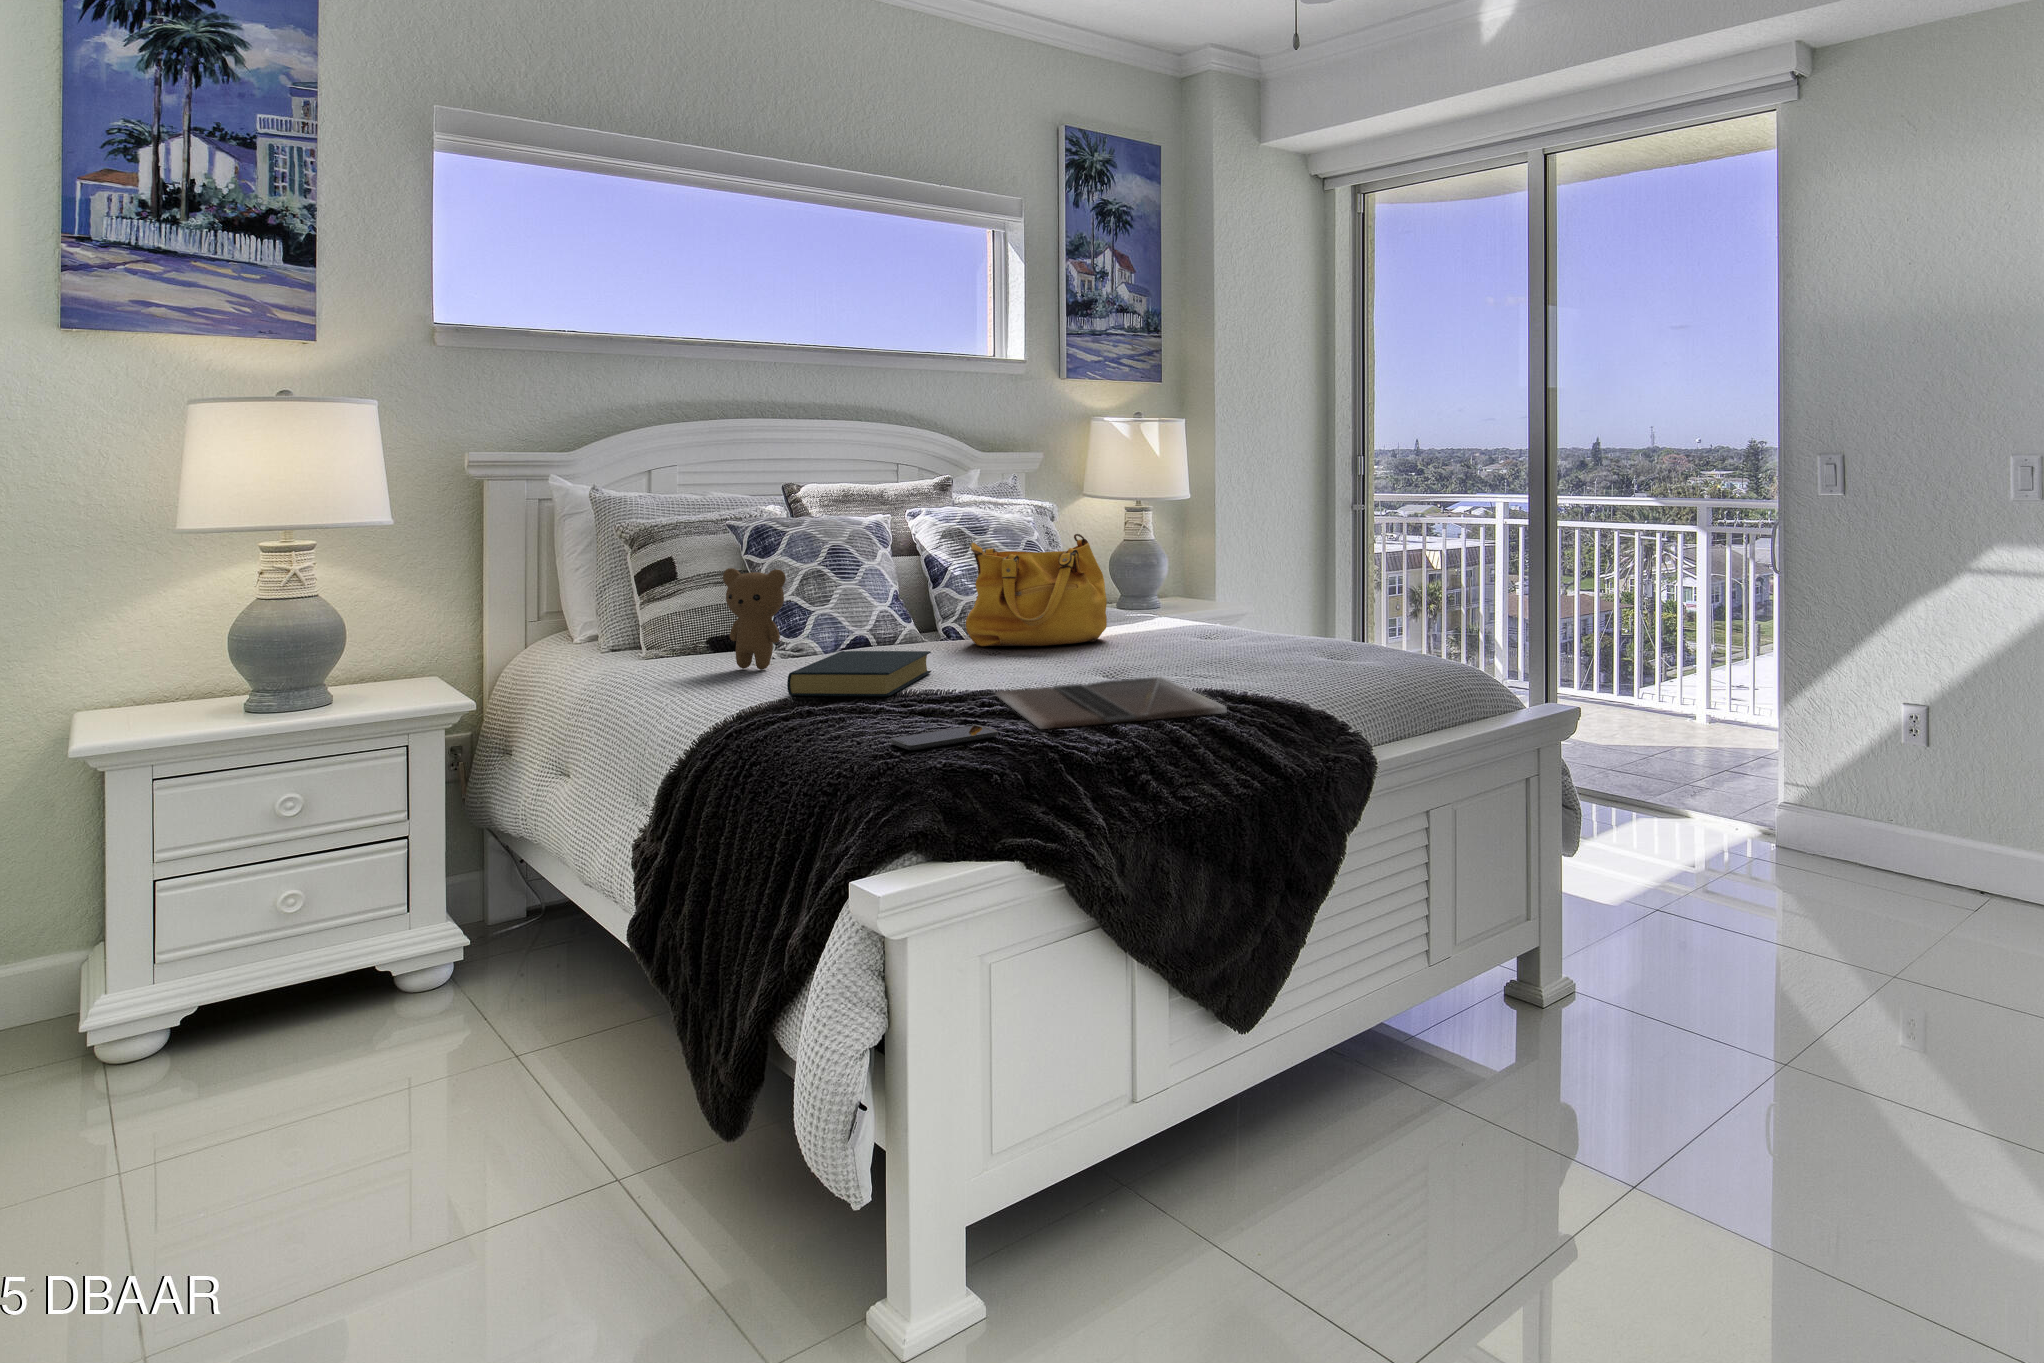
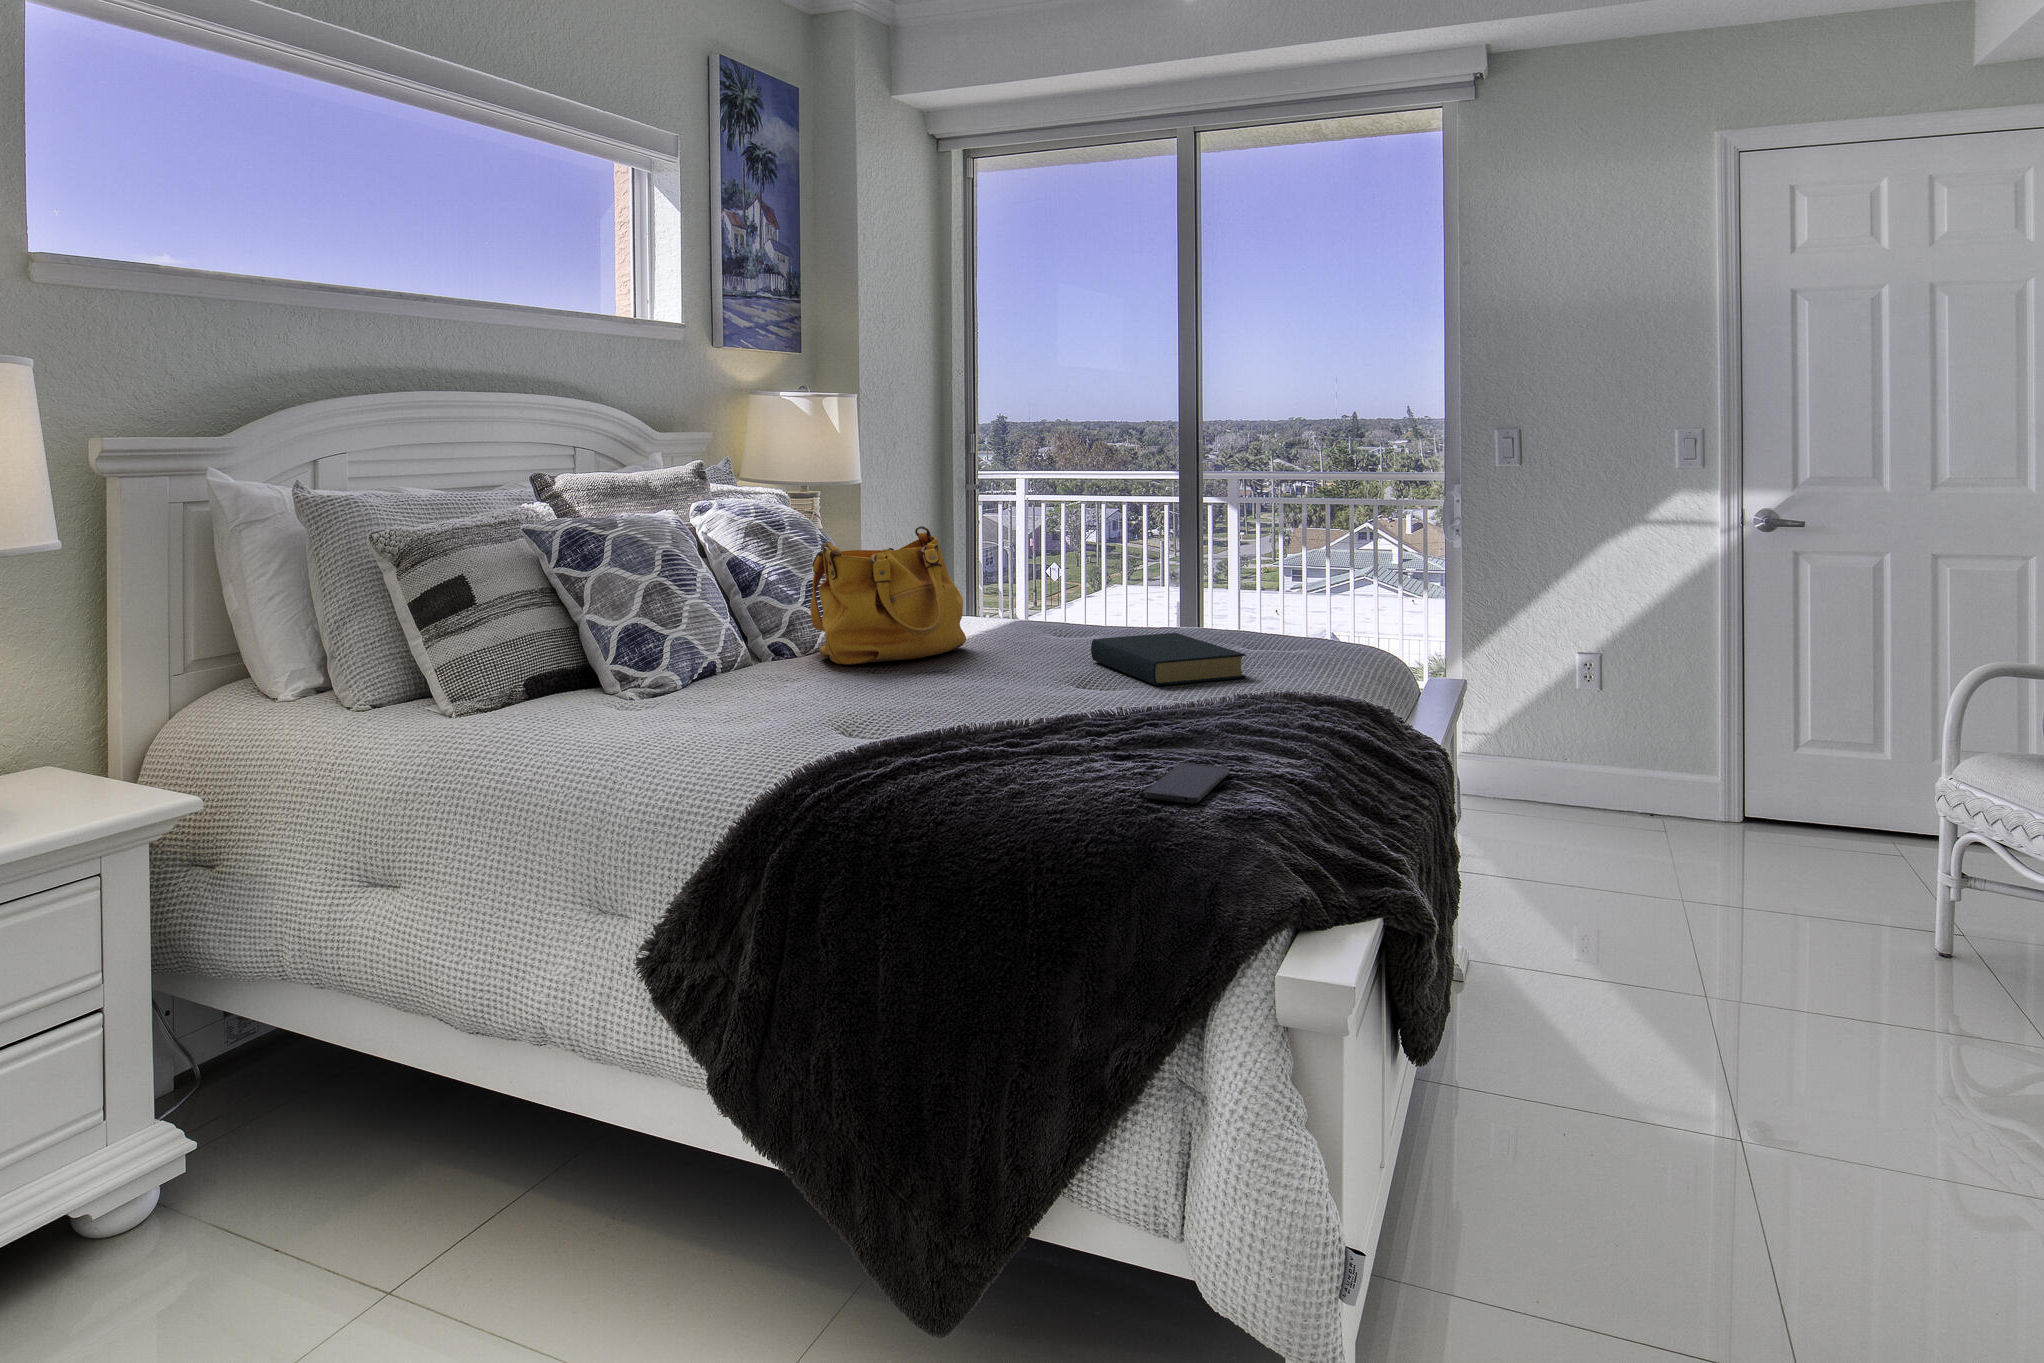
teddy bear: present [723,568,786,670] -> none [607,589,702,720]
hardback book: present [787,651,931,696] -> present [1091,633,1246,685]
laptop: present [995,677,1227,729] -> none [1059,684,1355,760]

